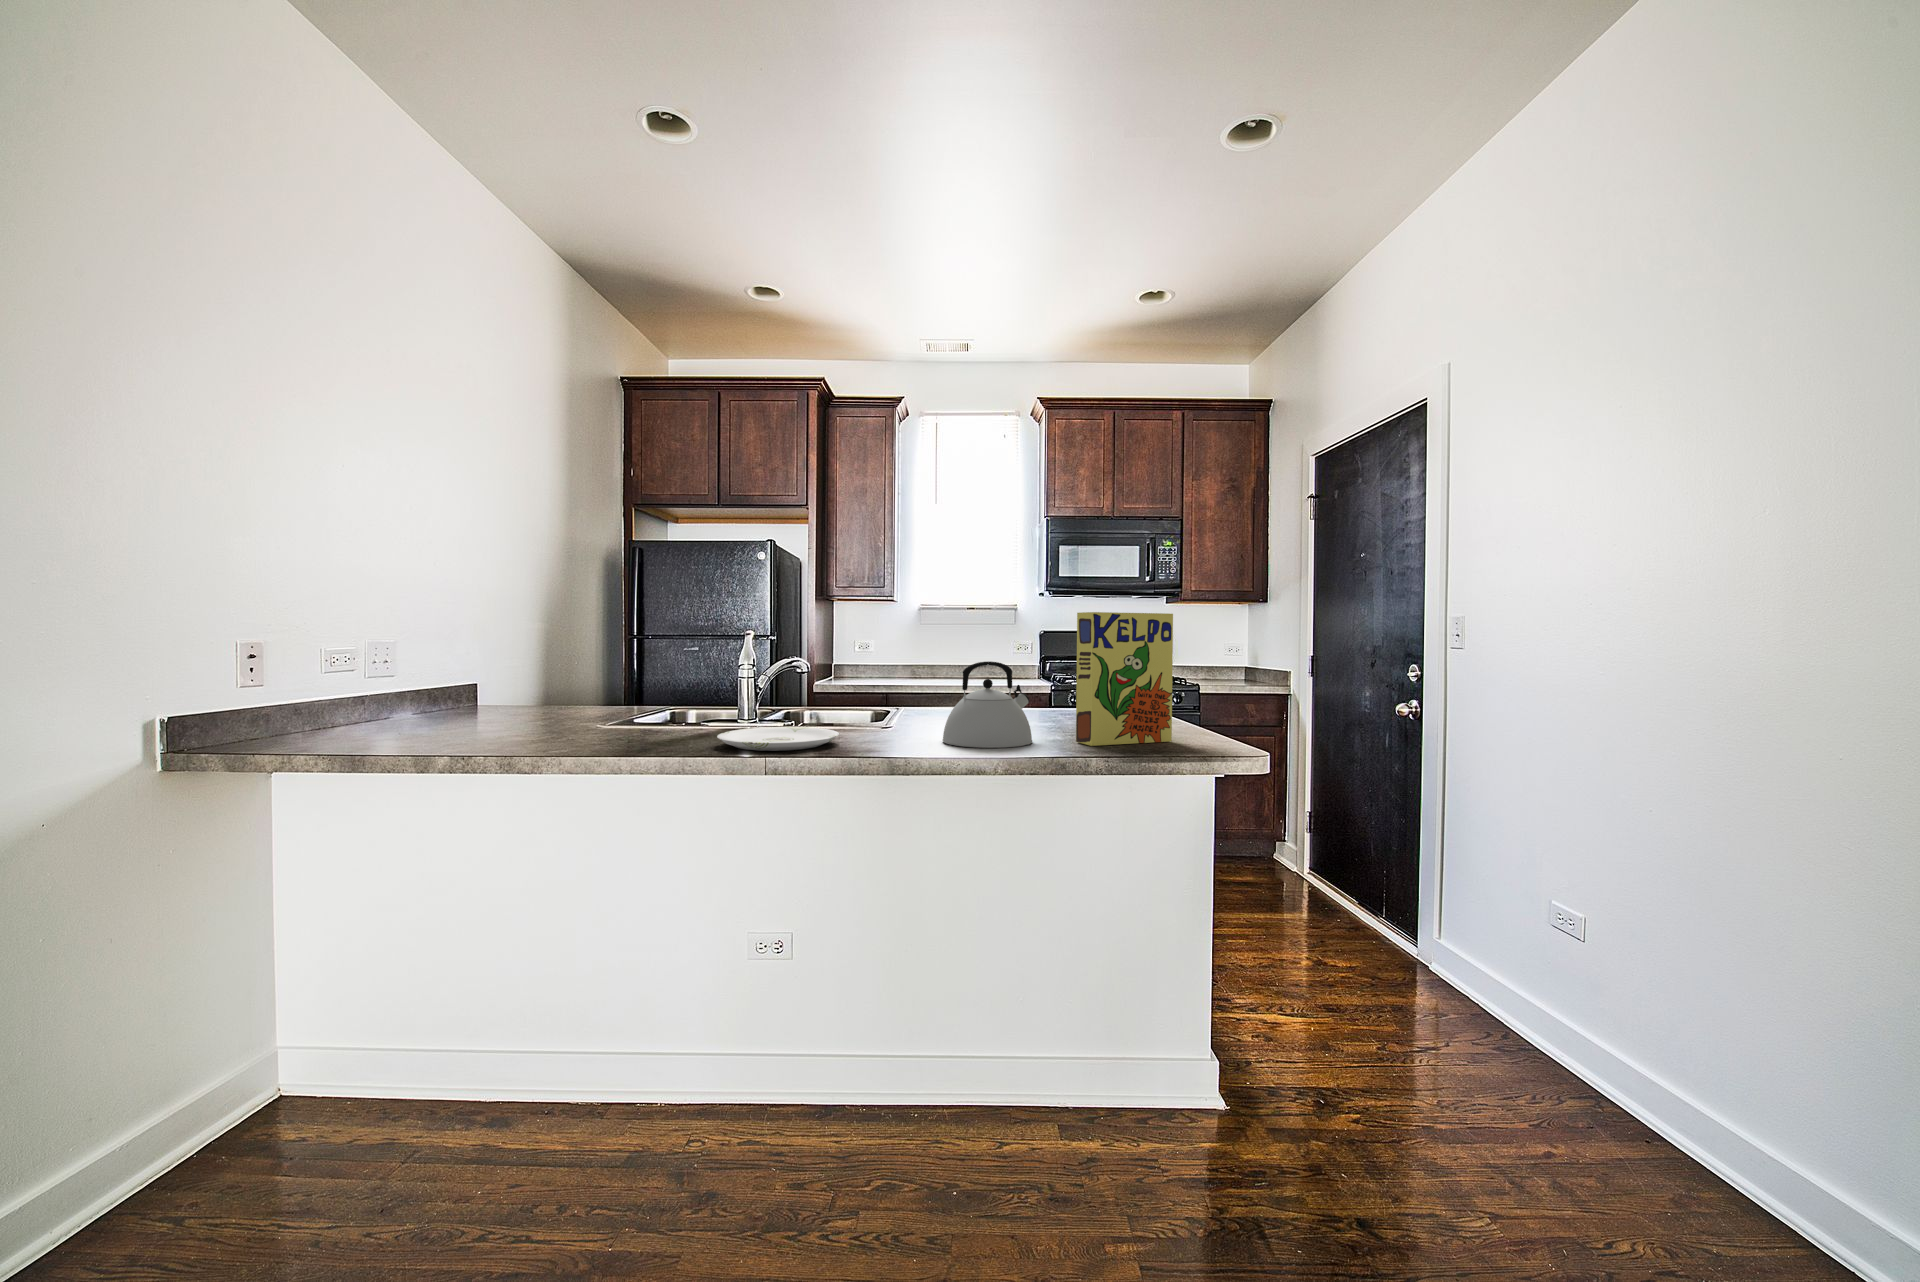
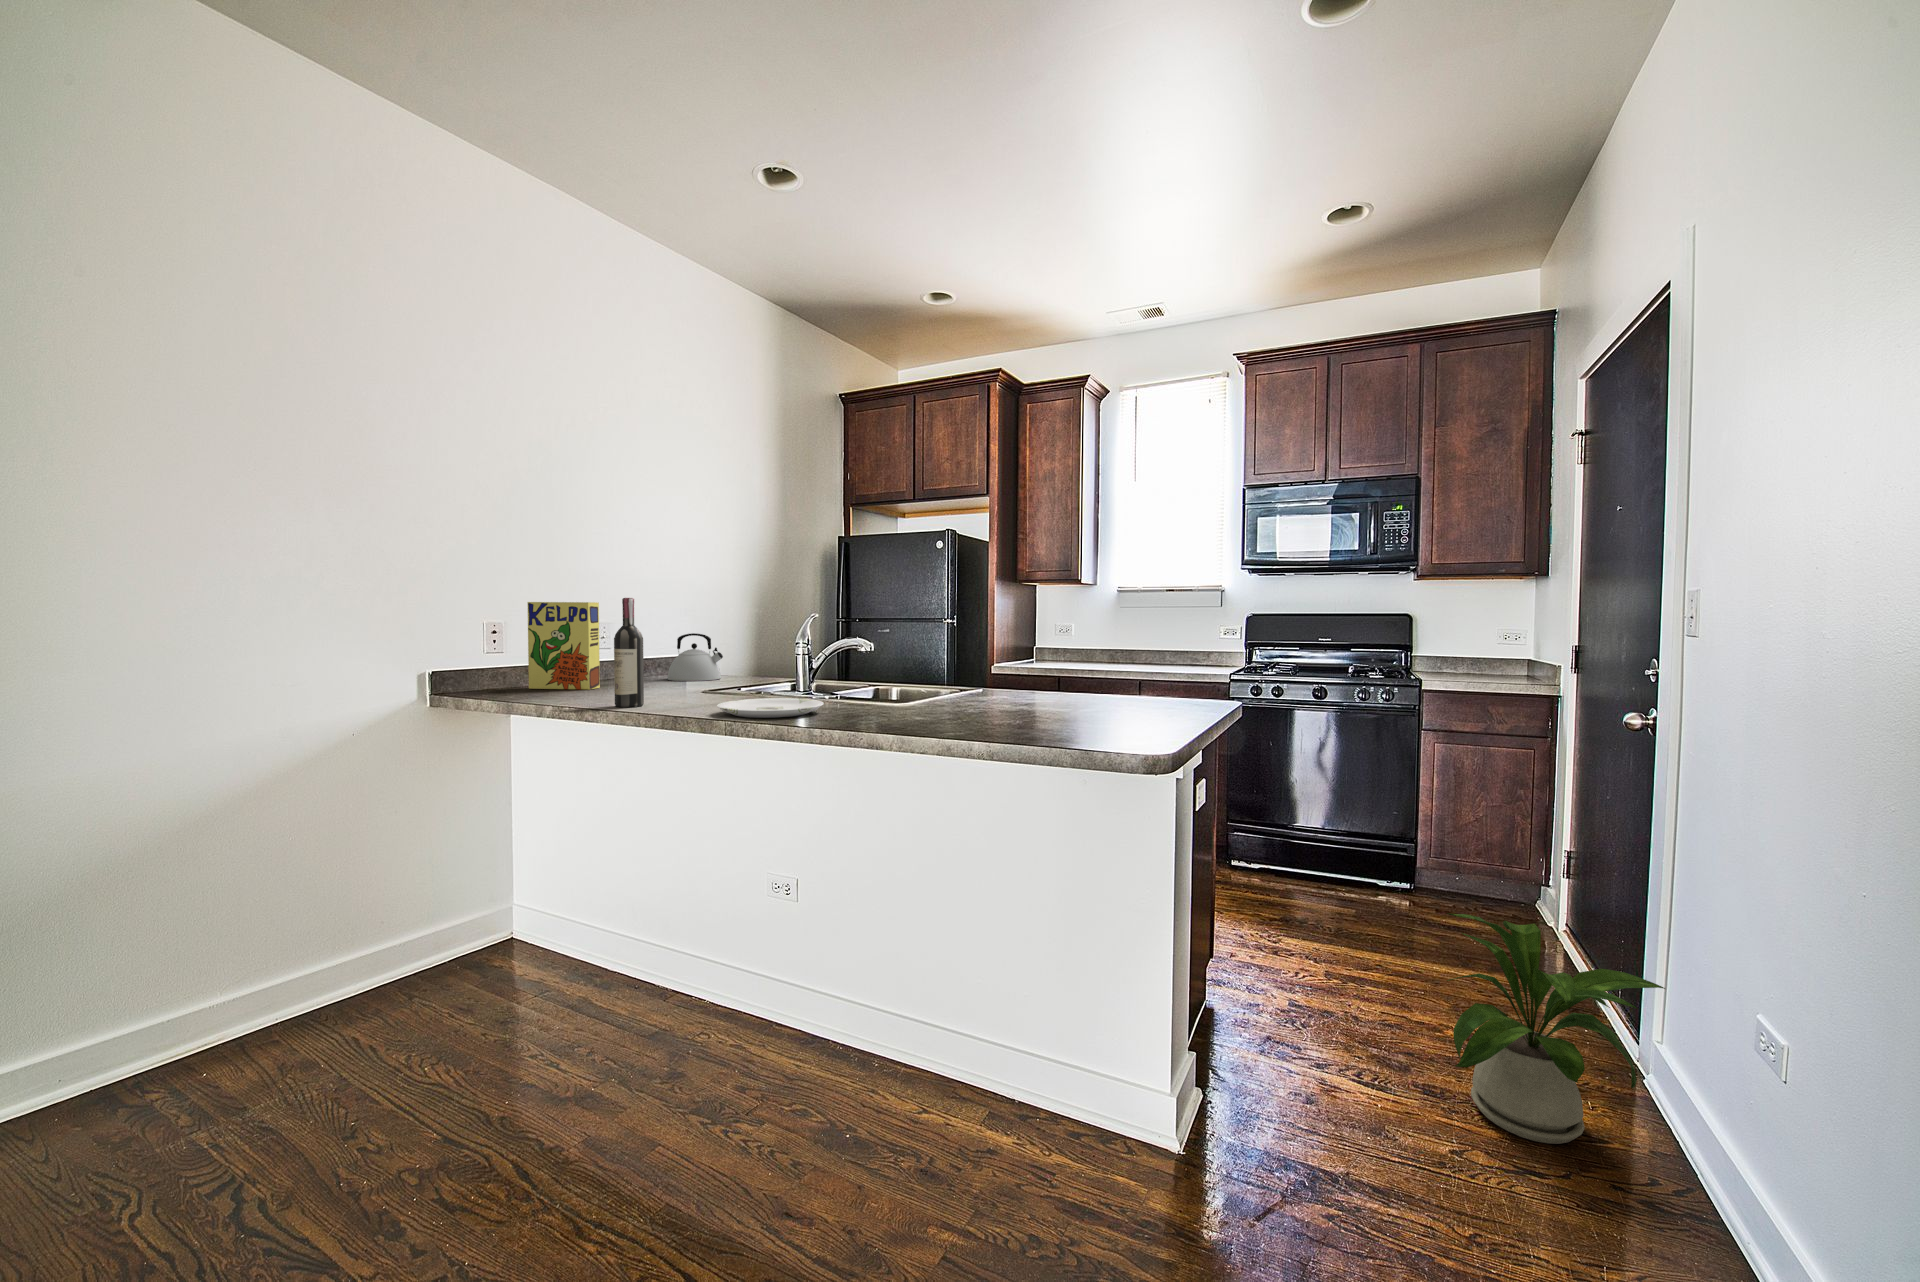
wine bottle: none [548,611,586,750] -> present [614,598,644,707]
cereal box: present [1076,612,1173,746] -> present [528,602,600,689]
kettle: present [942,661,1032,748] -> present [667,633,723,681]
house plant: none [1335,865,1473,1028] -> present [1447,913,1665,1144]

